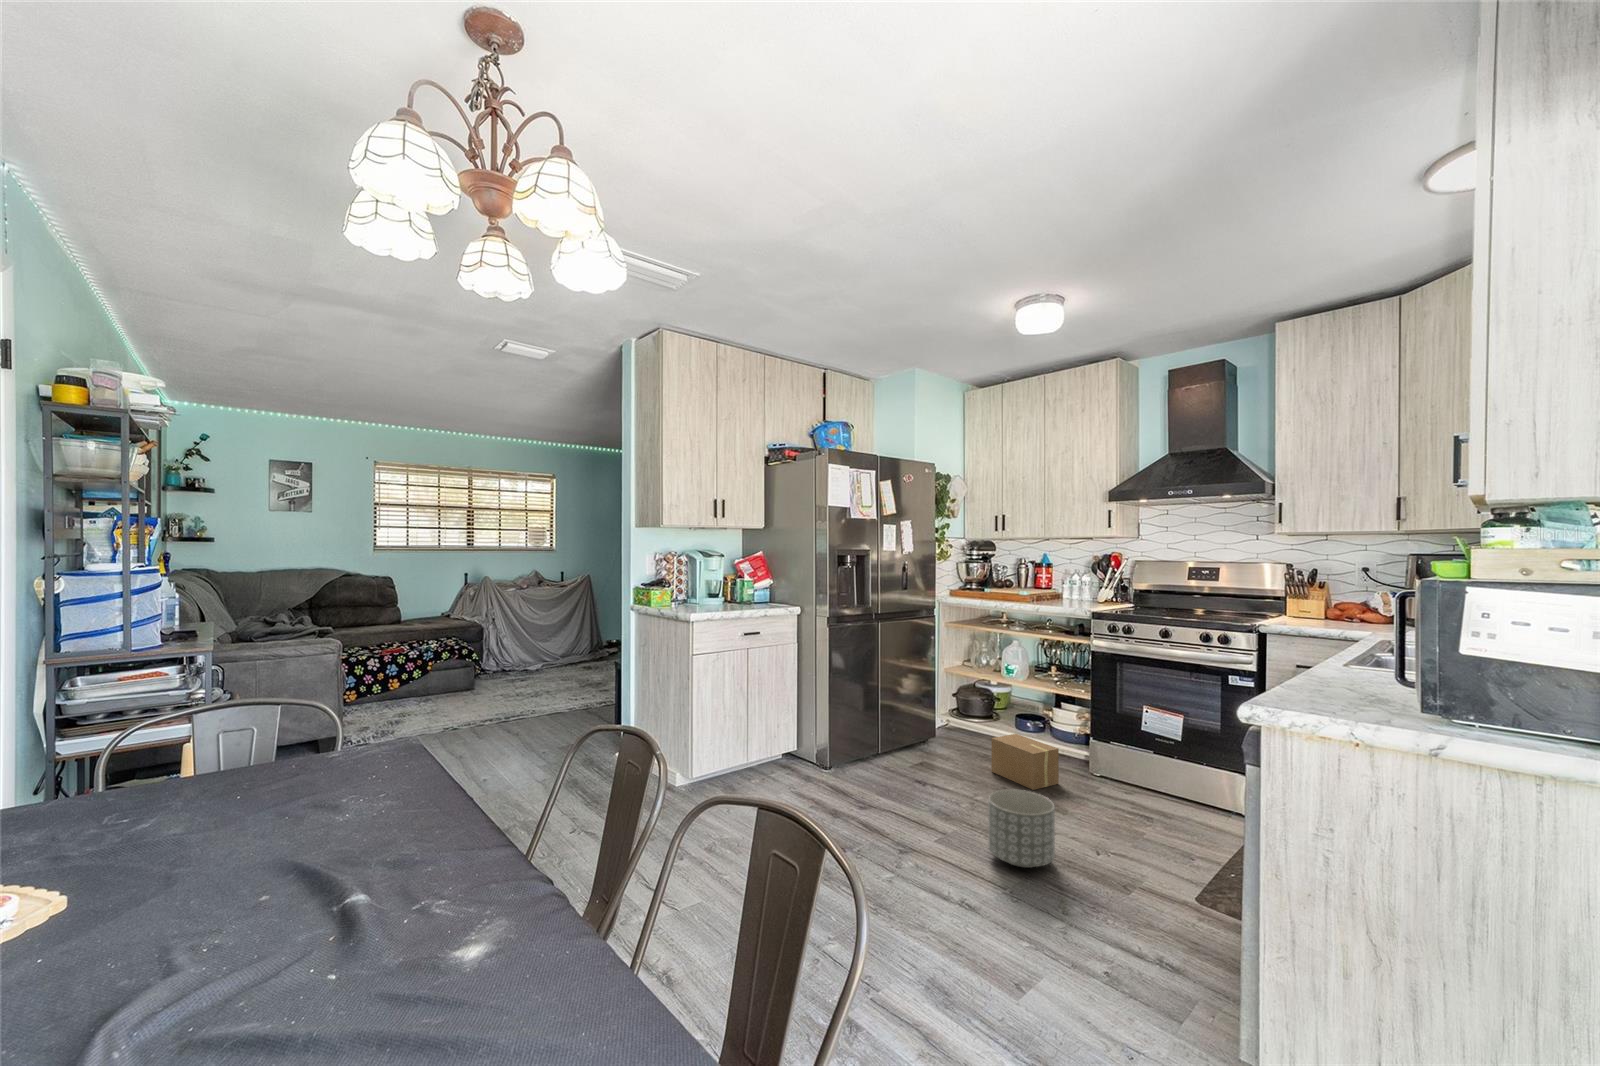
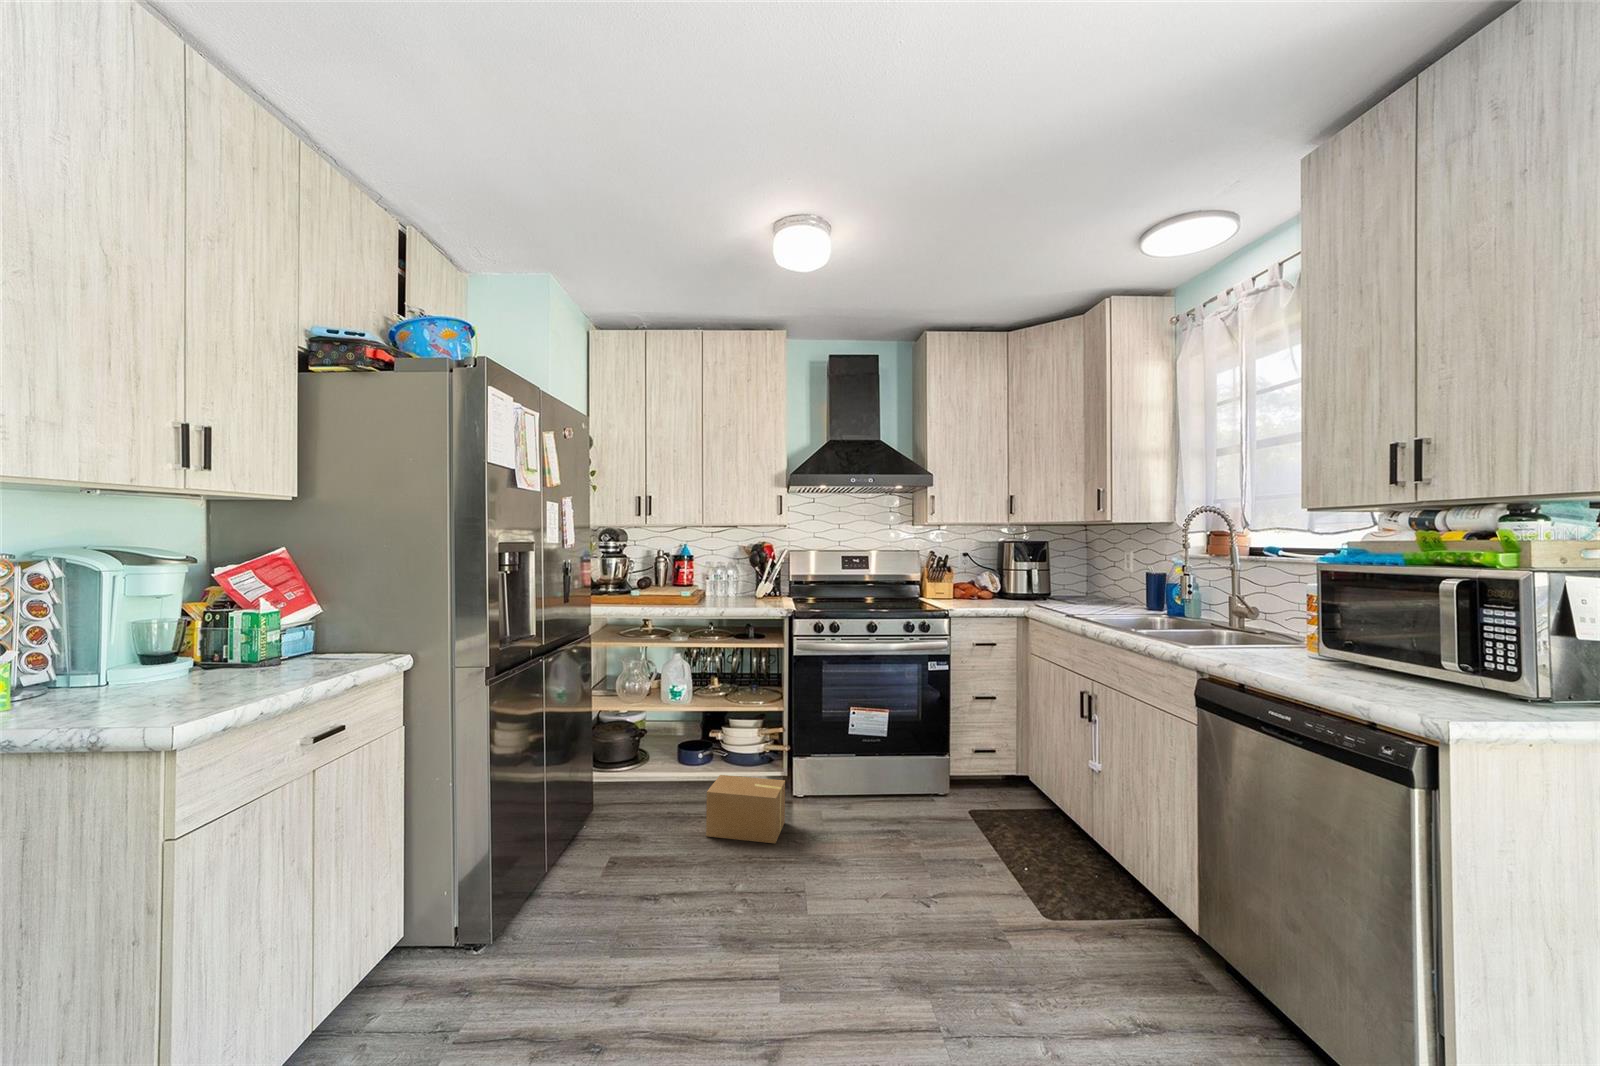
planter: present [989,789,1055,868] -> none [855,862,942,983]

